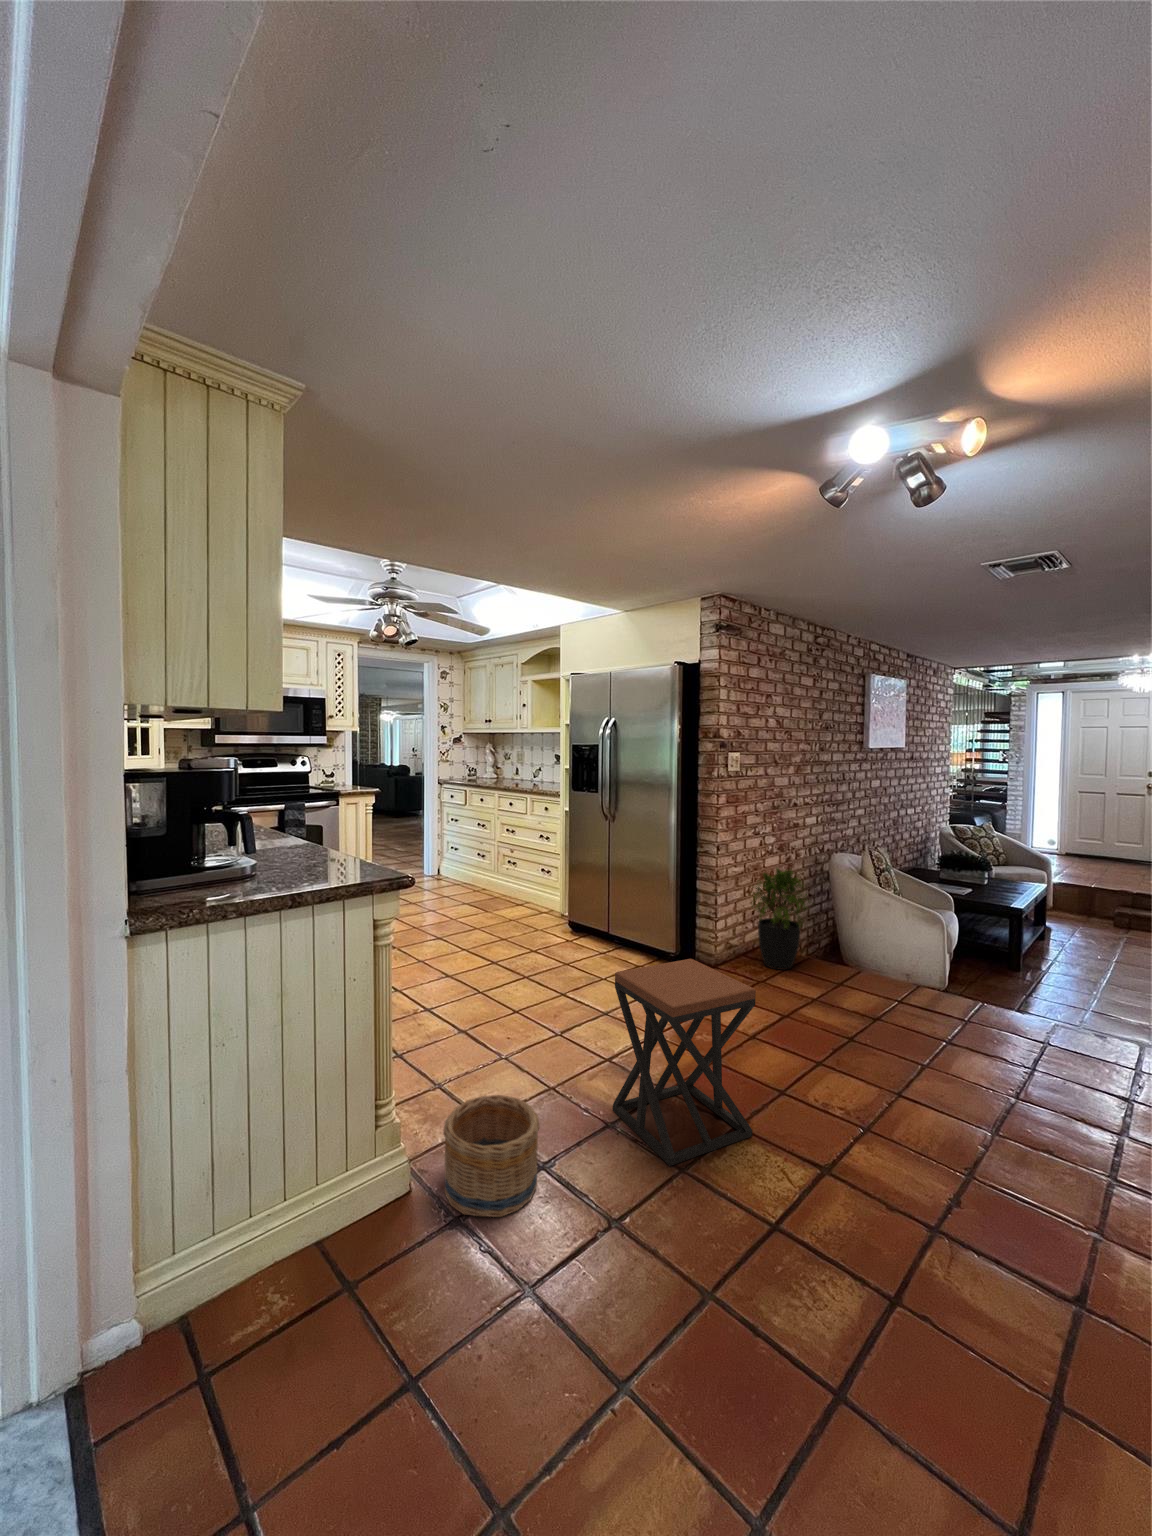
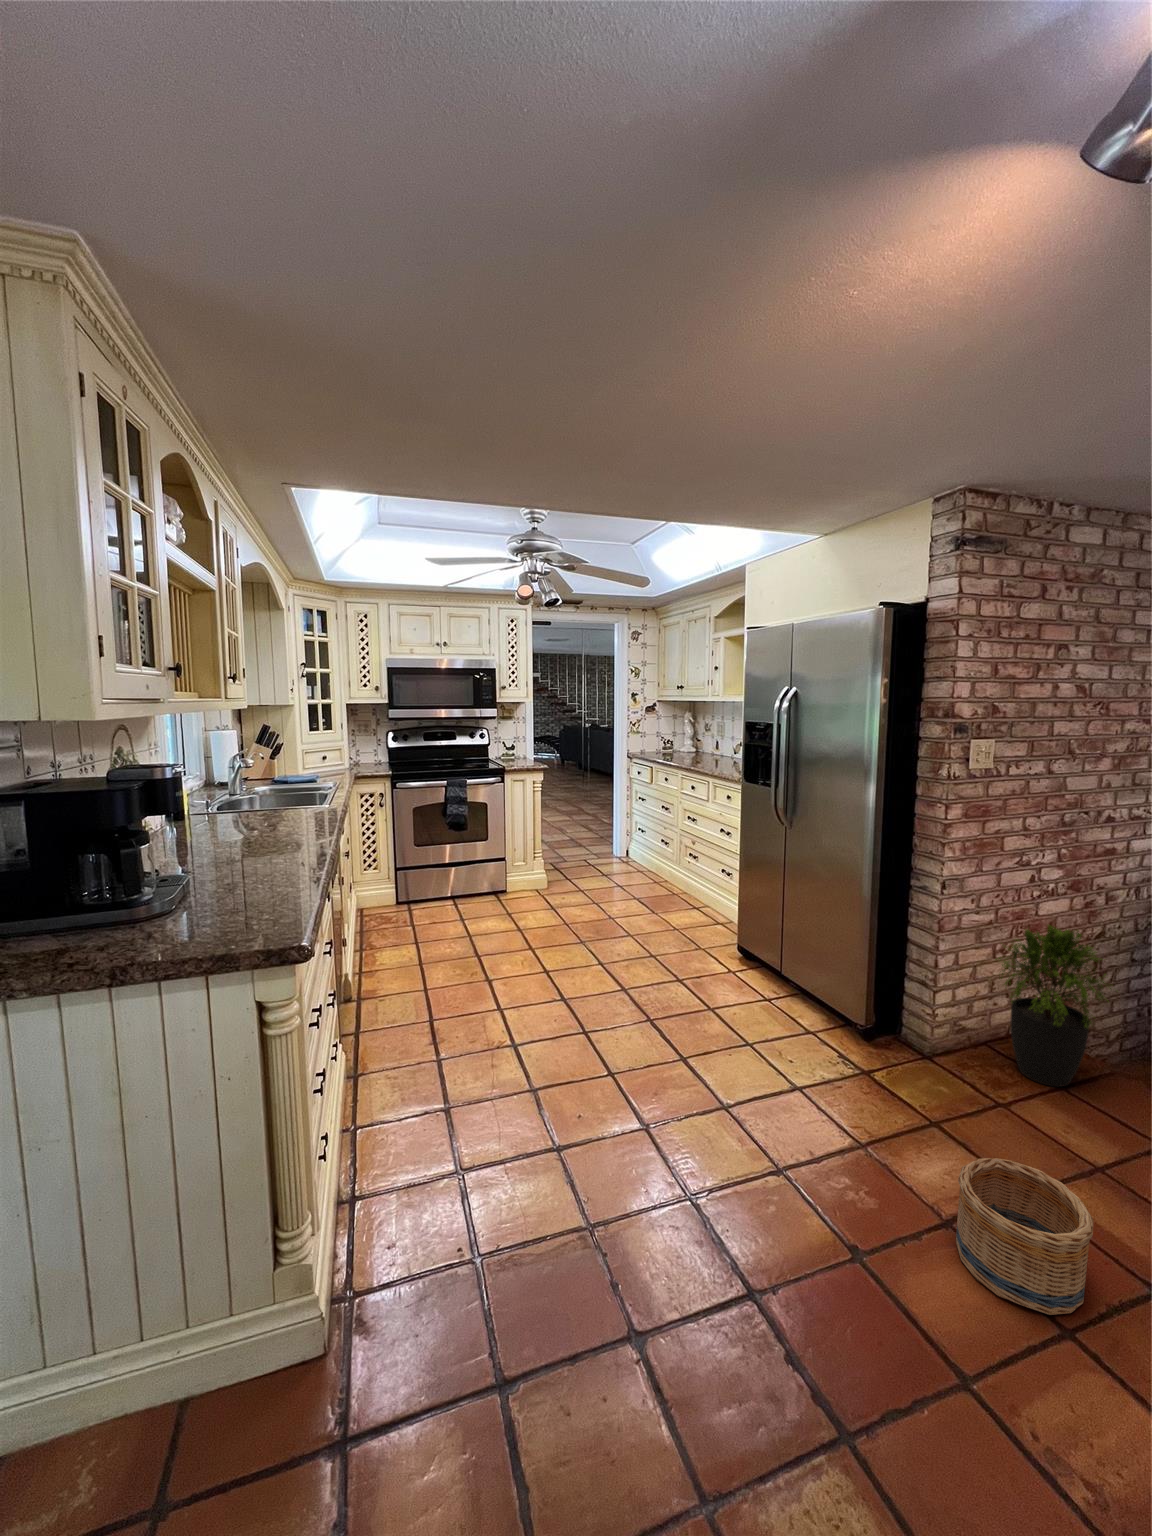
stool: present [613,959,756,1166] -> none [650,1100,875,1470]
basket: present [443,1095,539,1217] -> present [956,1158,1093,1315]

